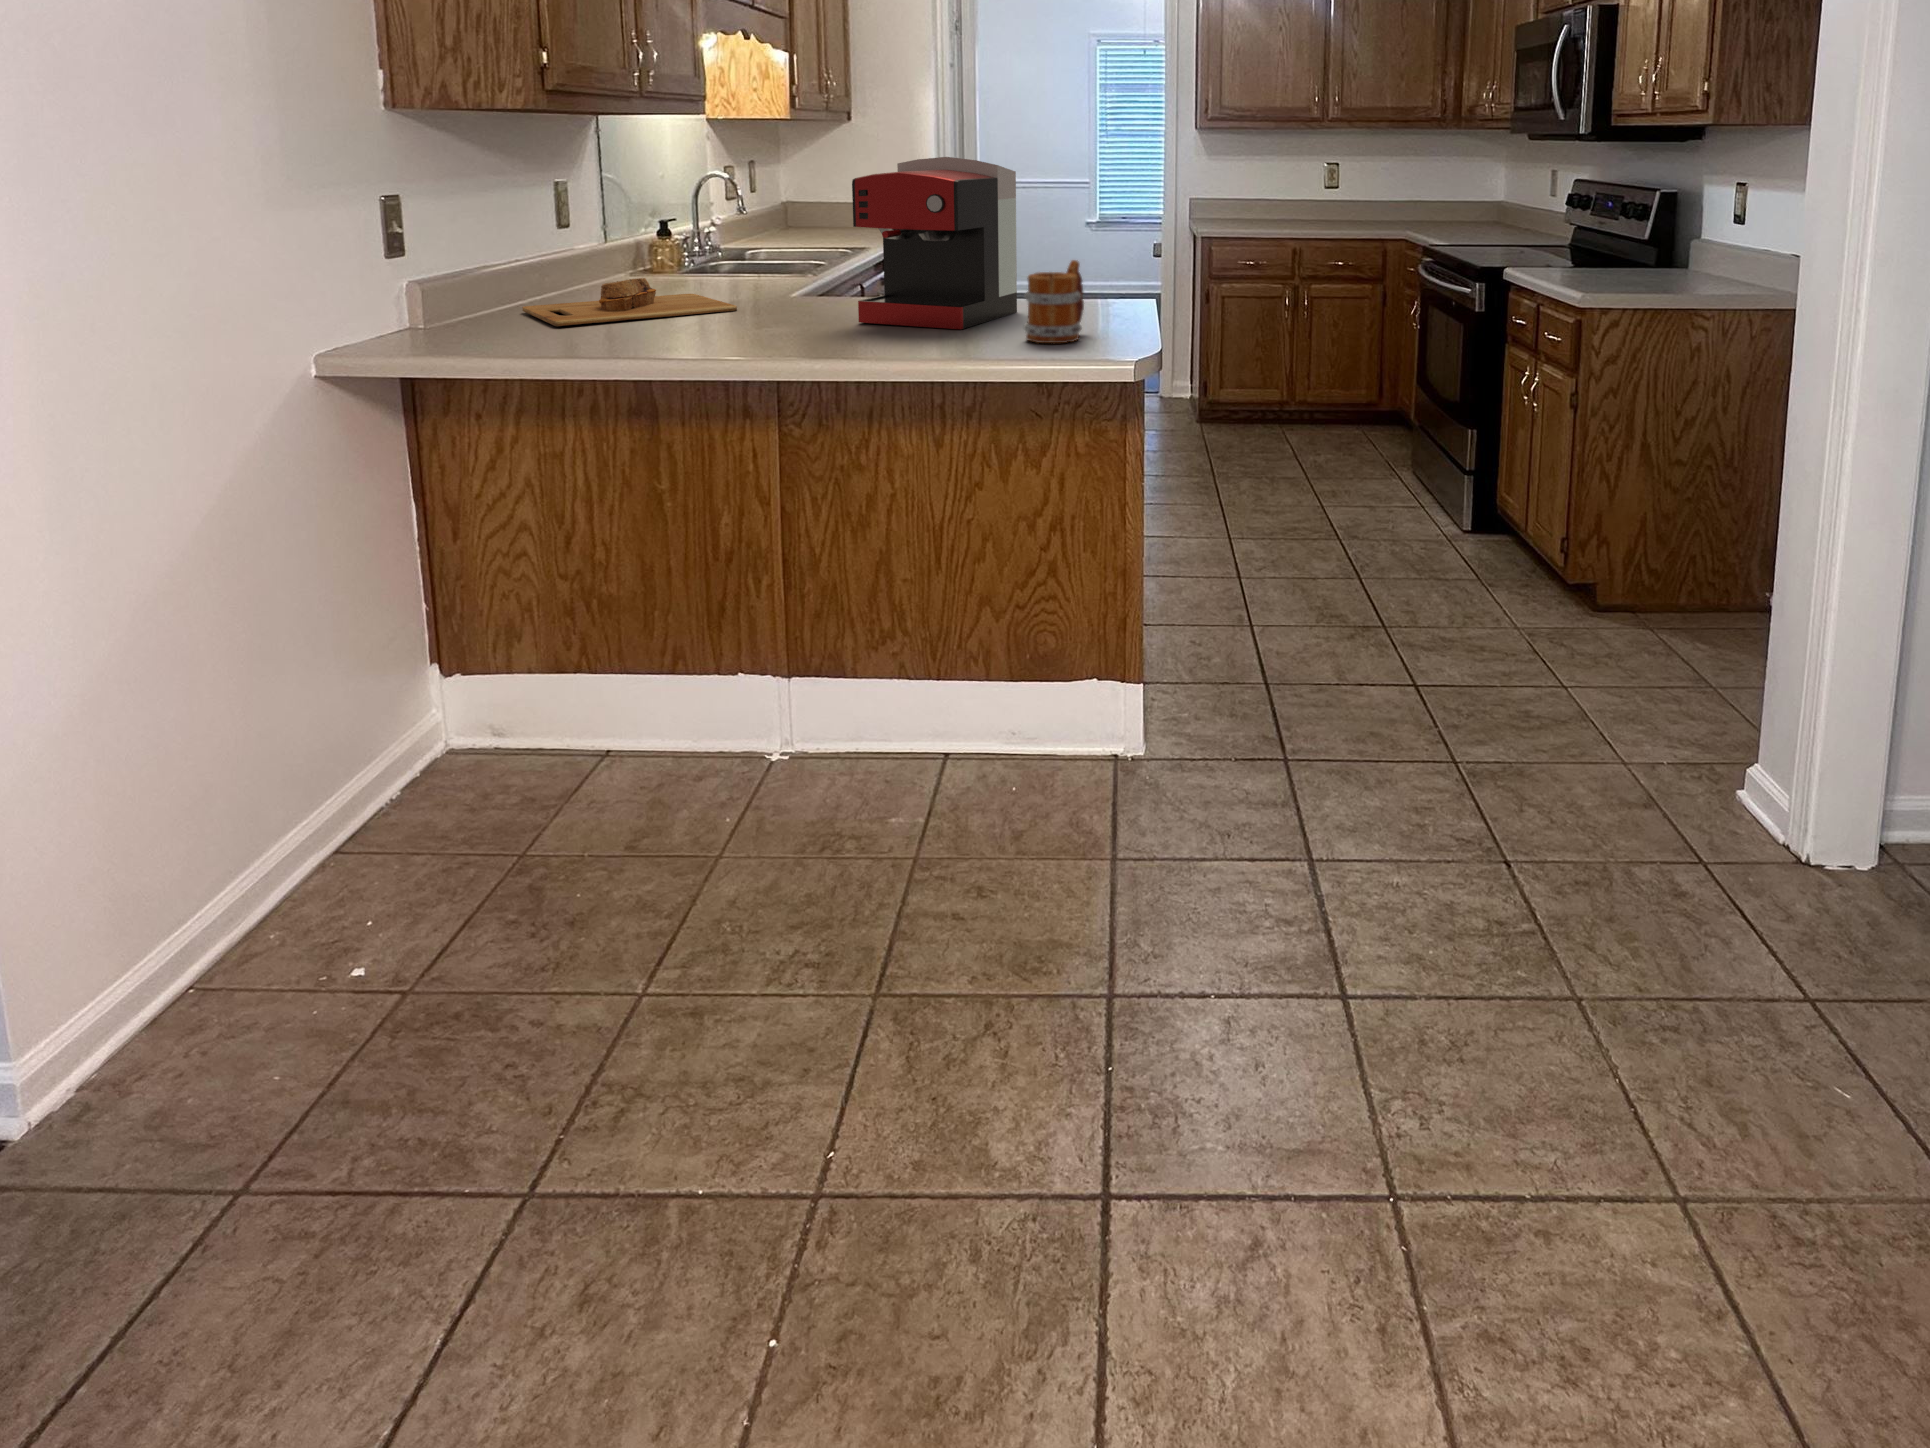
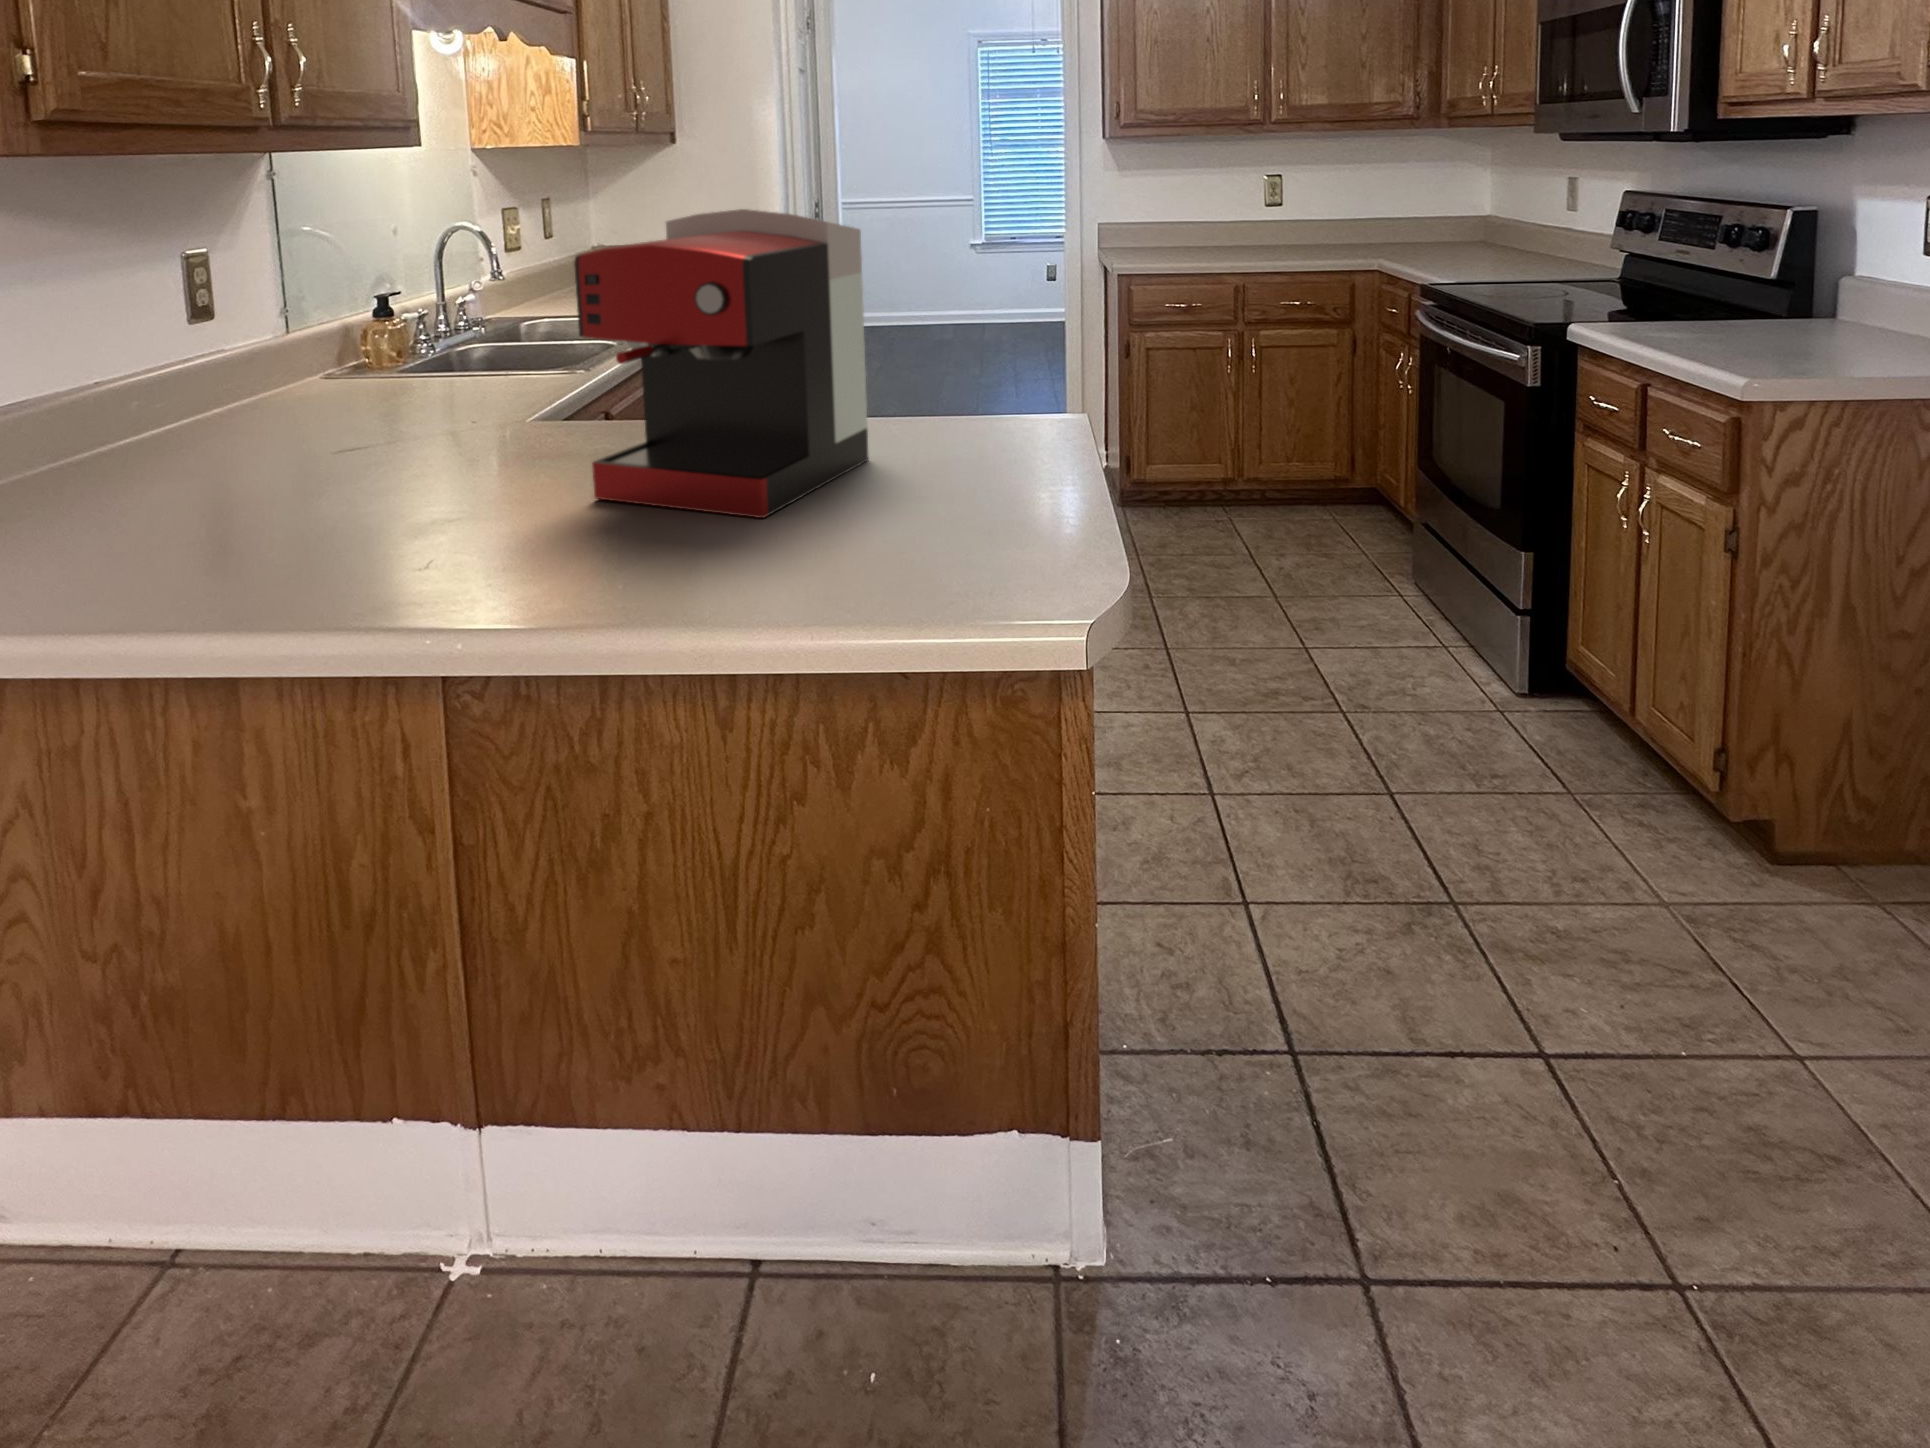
mug: present [1024,260,1084,343] -> none [869,397,981,569]
cutting board: present [522,278,737,326] -> none [79,411,421,519]

